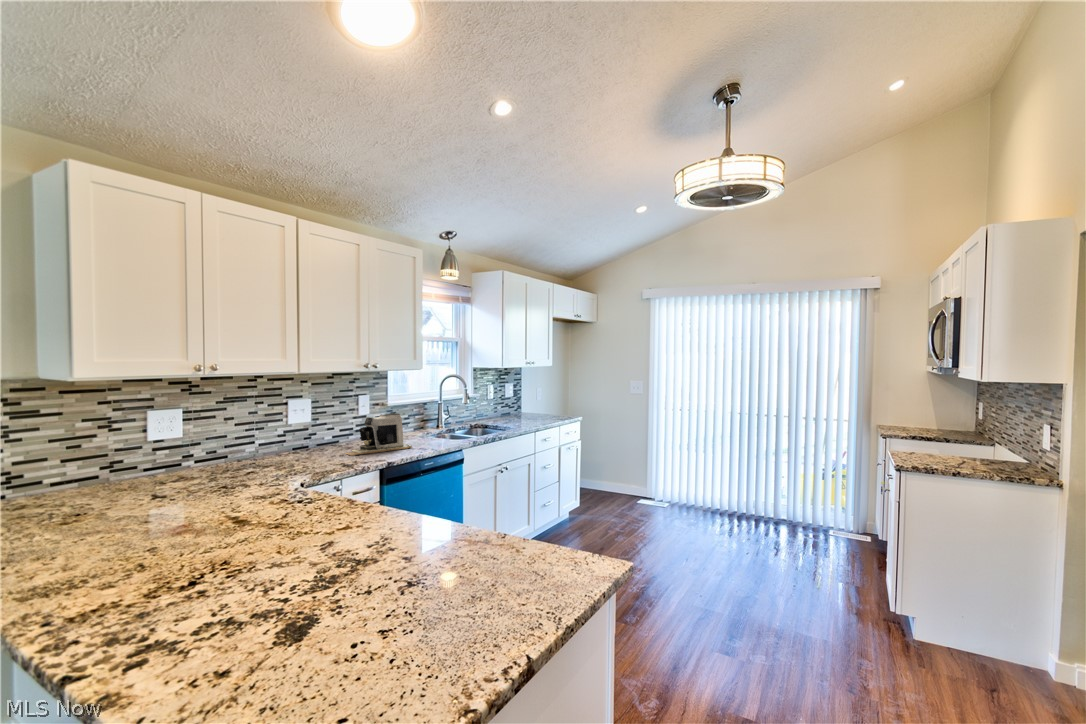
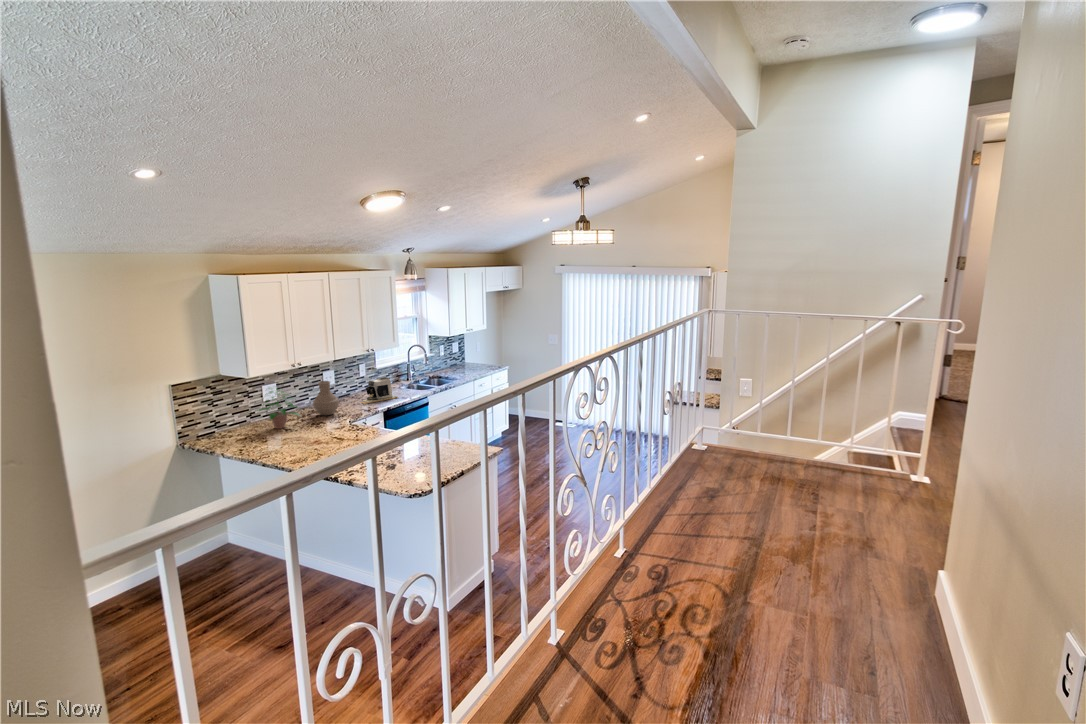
potted plant: none [88,406,202,496] -> present [259,388,300,429]
vase: none [242,407,294,472] -> present [313,381,339,415]

